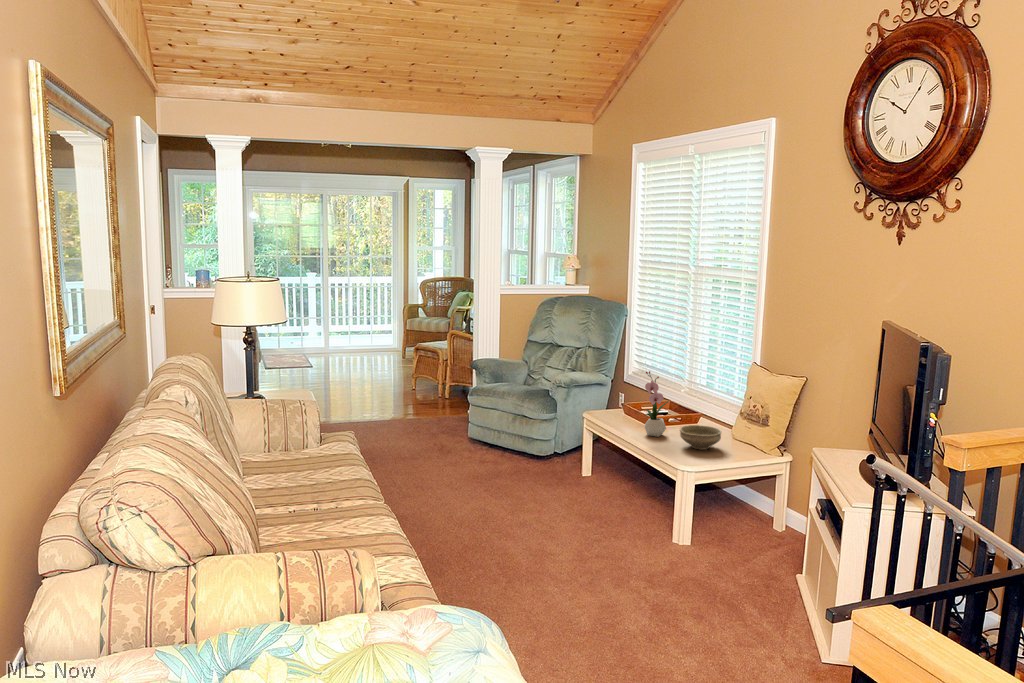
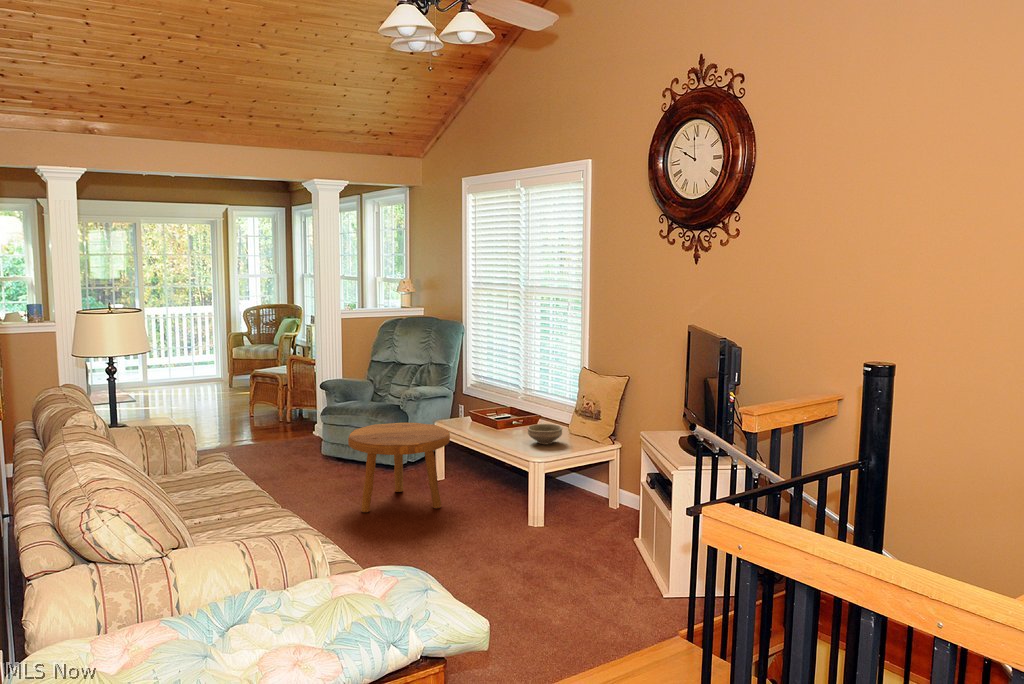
flower arrangement: present [644,371,668,437] -> none [494,379,515,437]
footstool: none [483,411,593,509] -> present [348,423,450,512]

